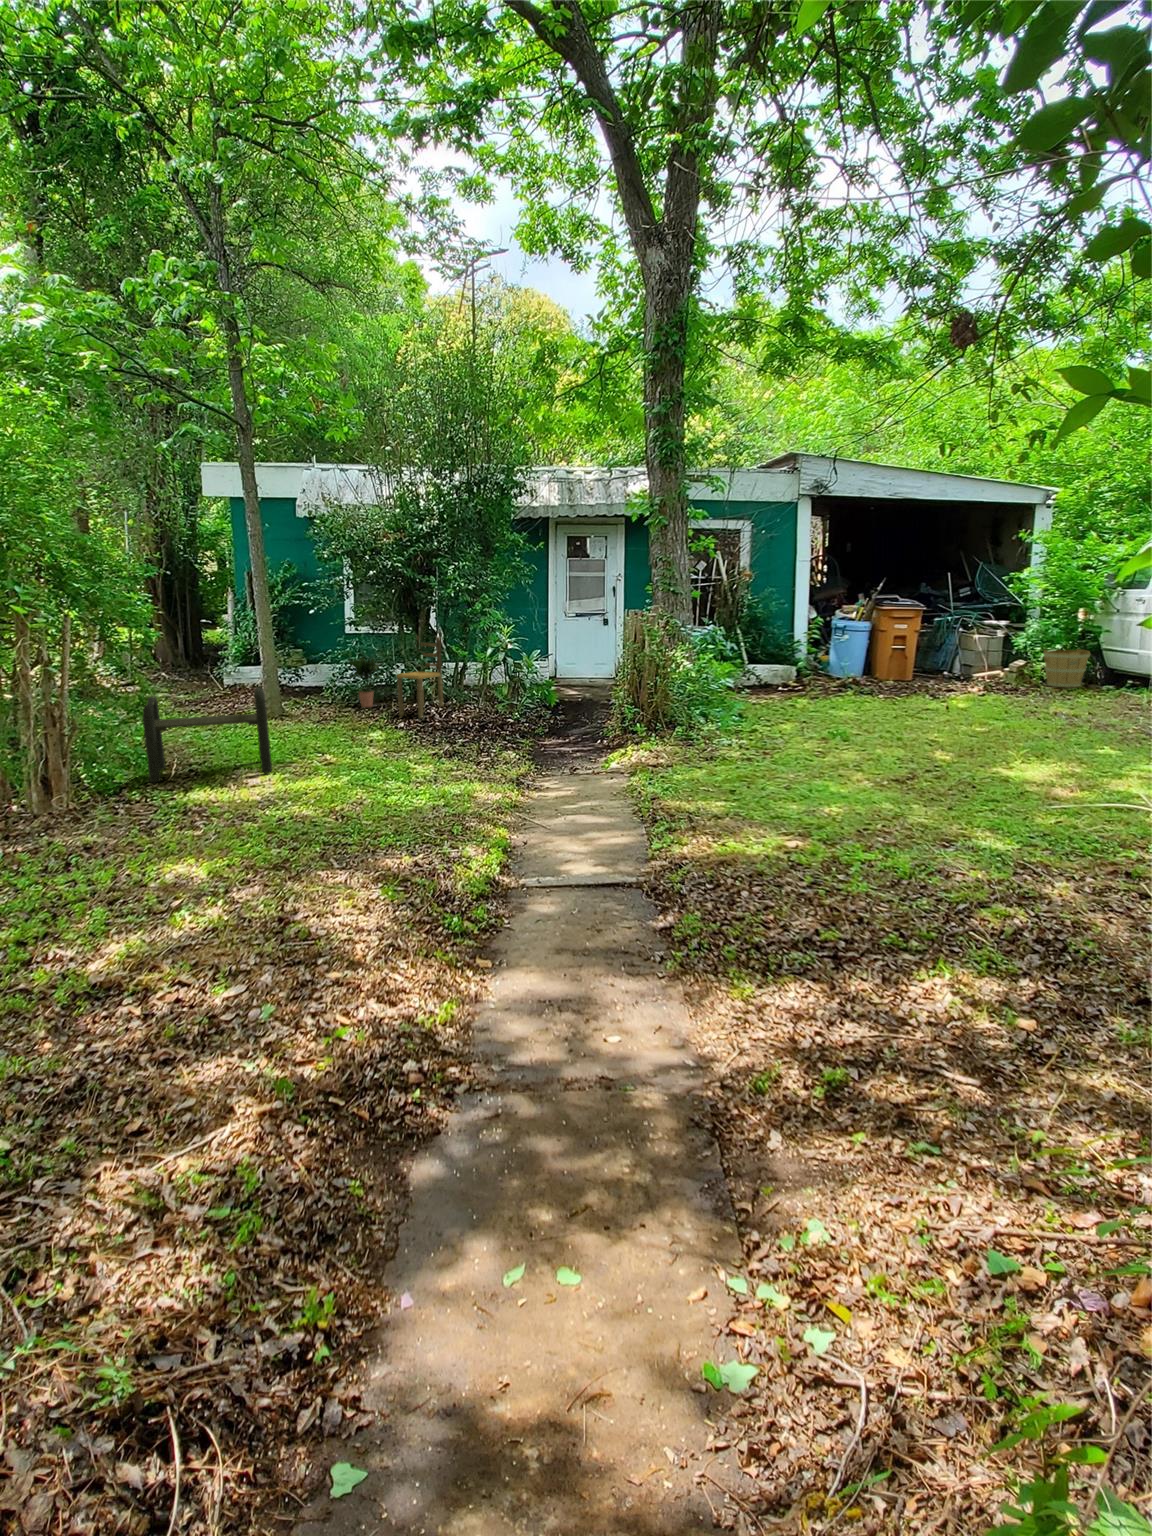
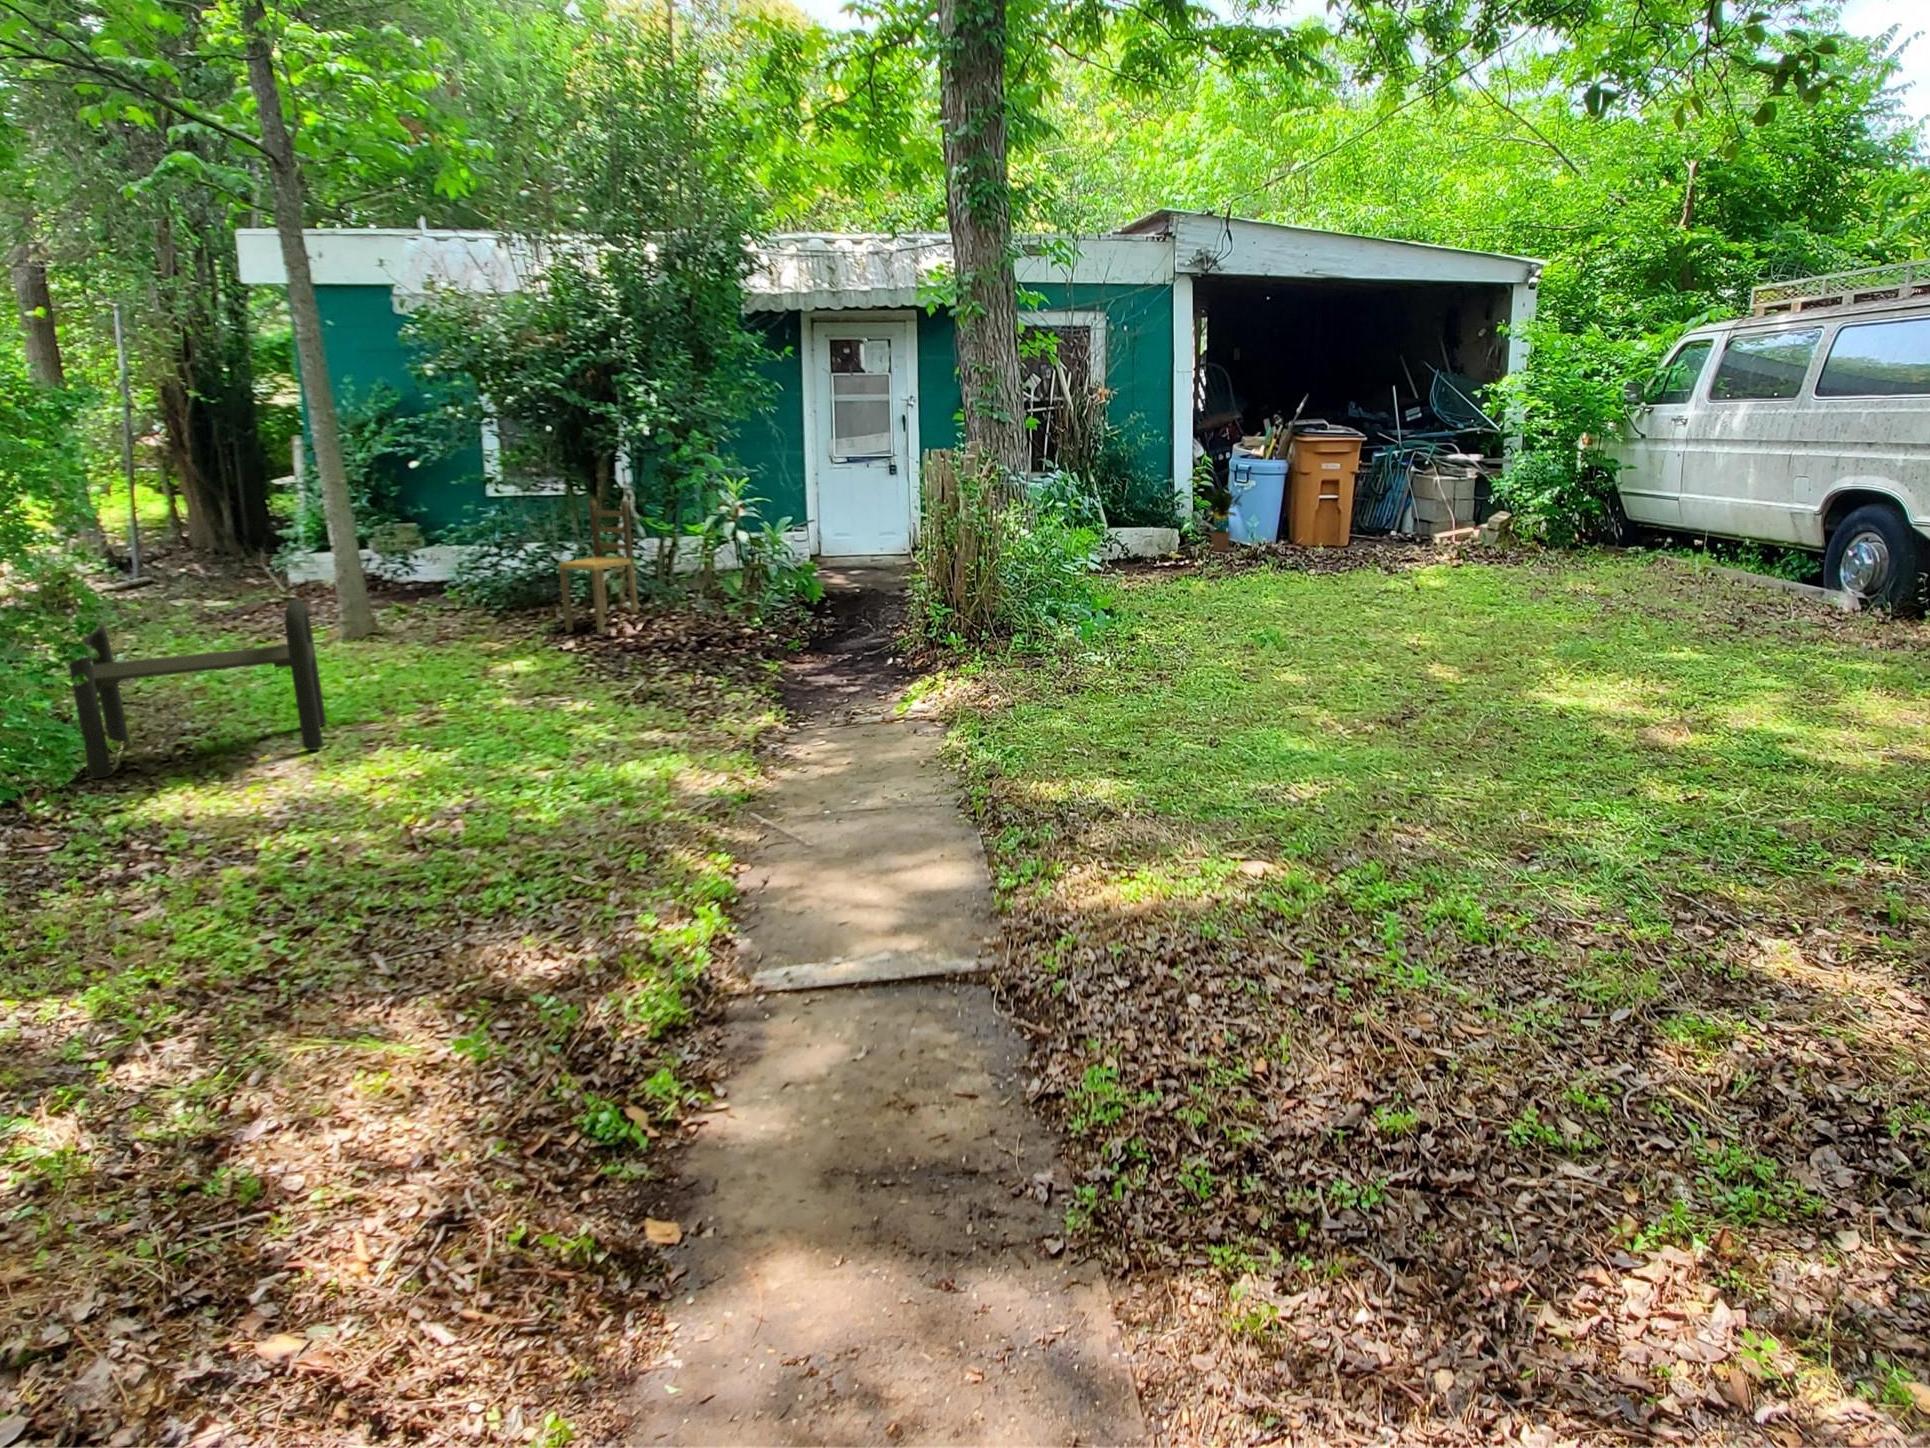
wooden bucket: present [1043,649,1090,688] -> none [1538,494,1605,551]
potted plant: present [349,657,383,707] -> present [1204,487,1242,551]

